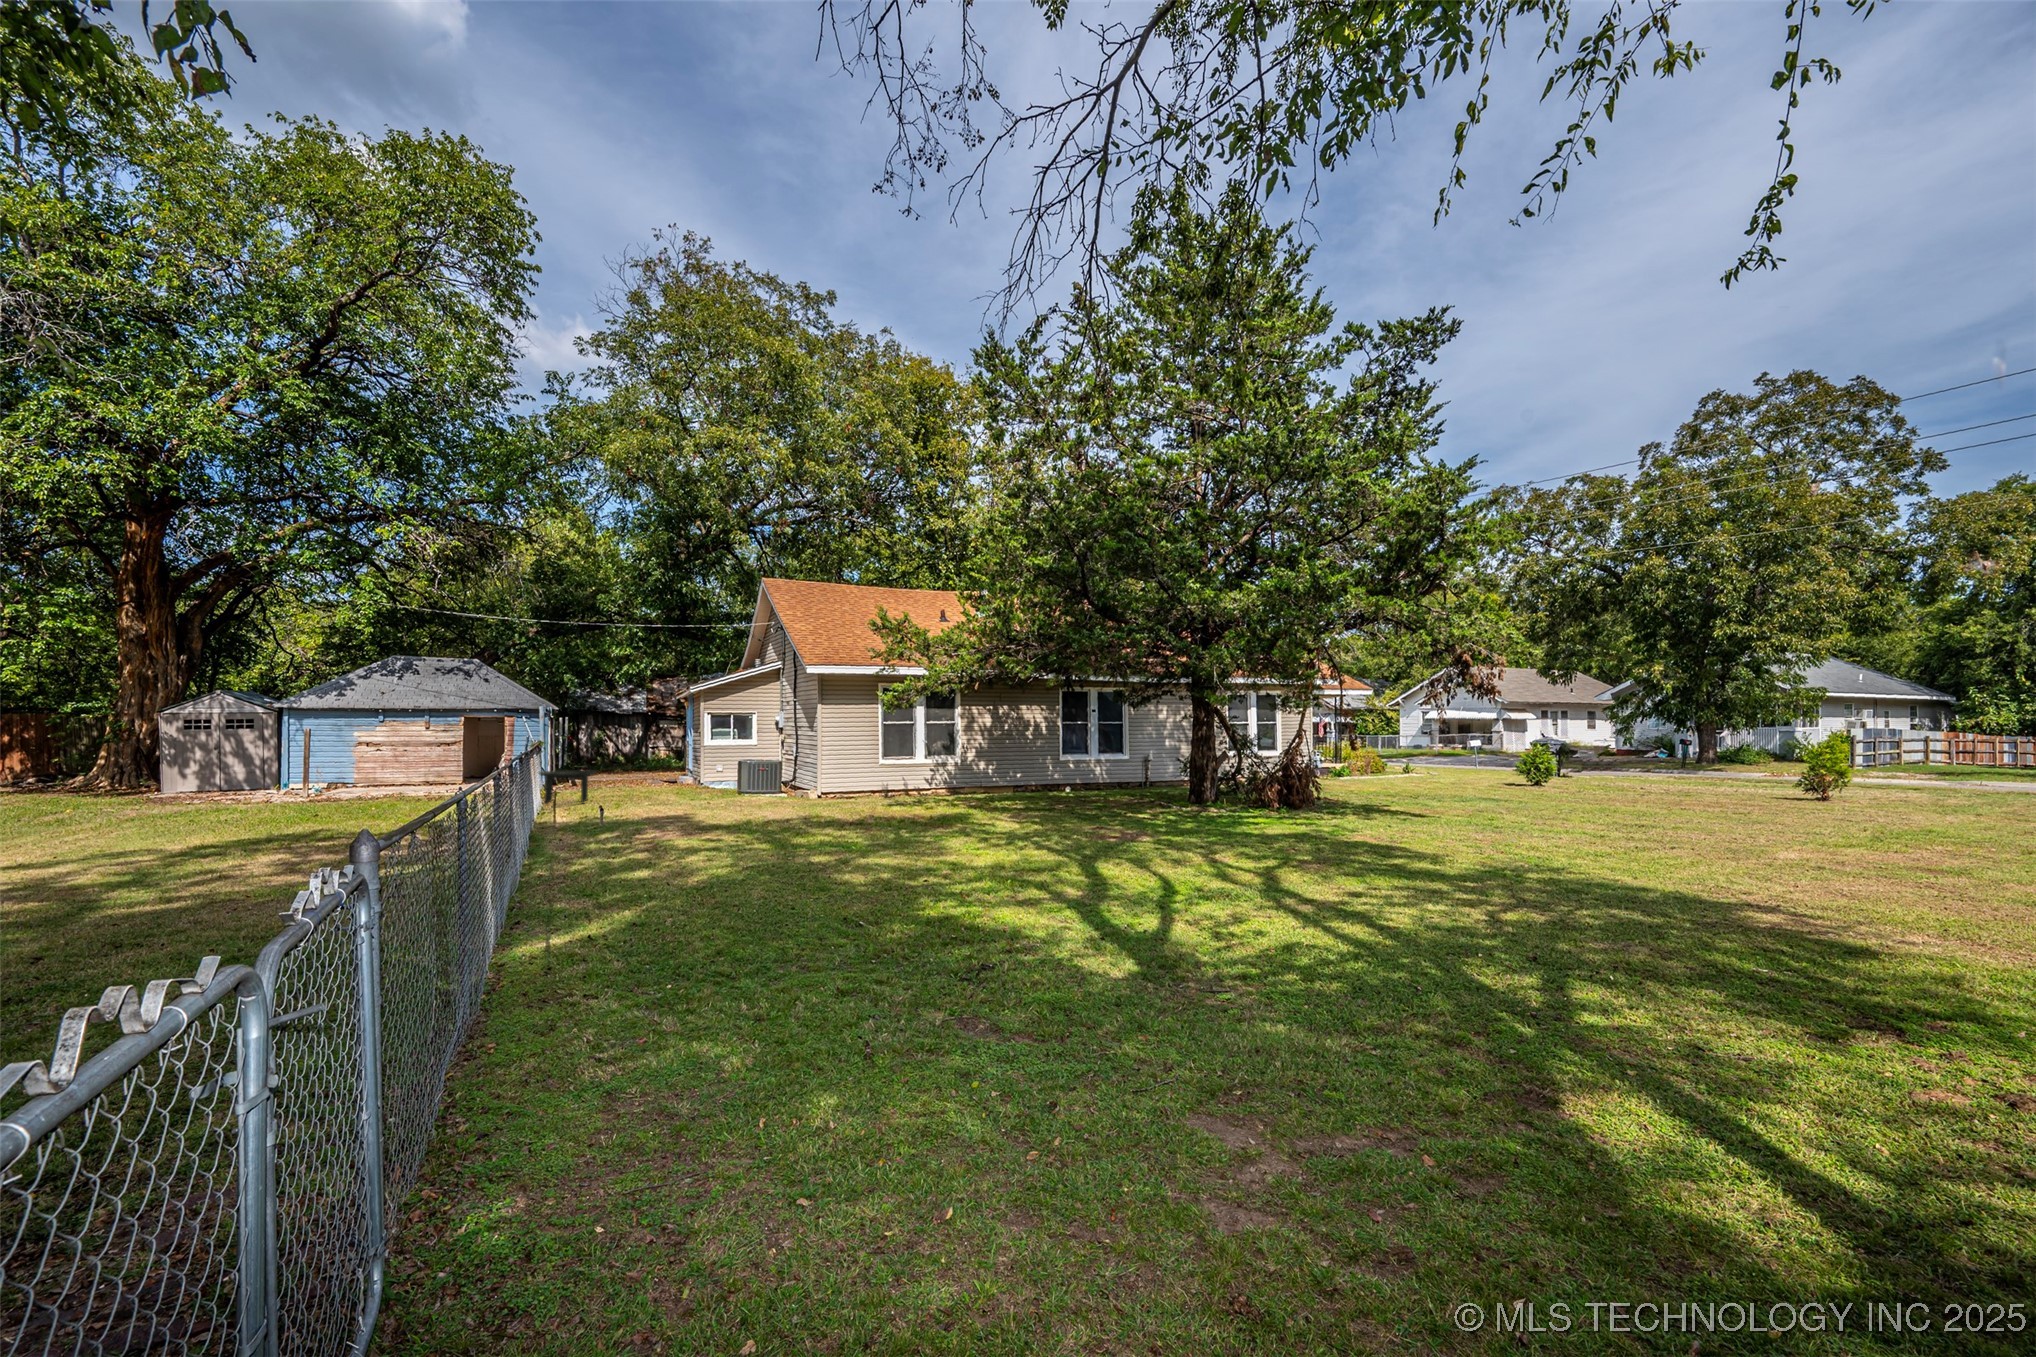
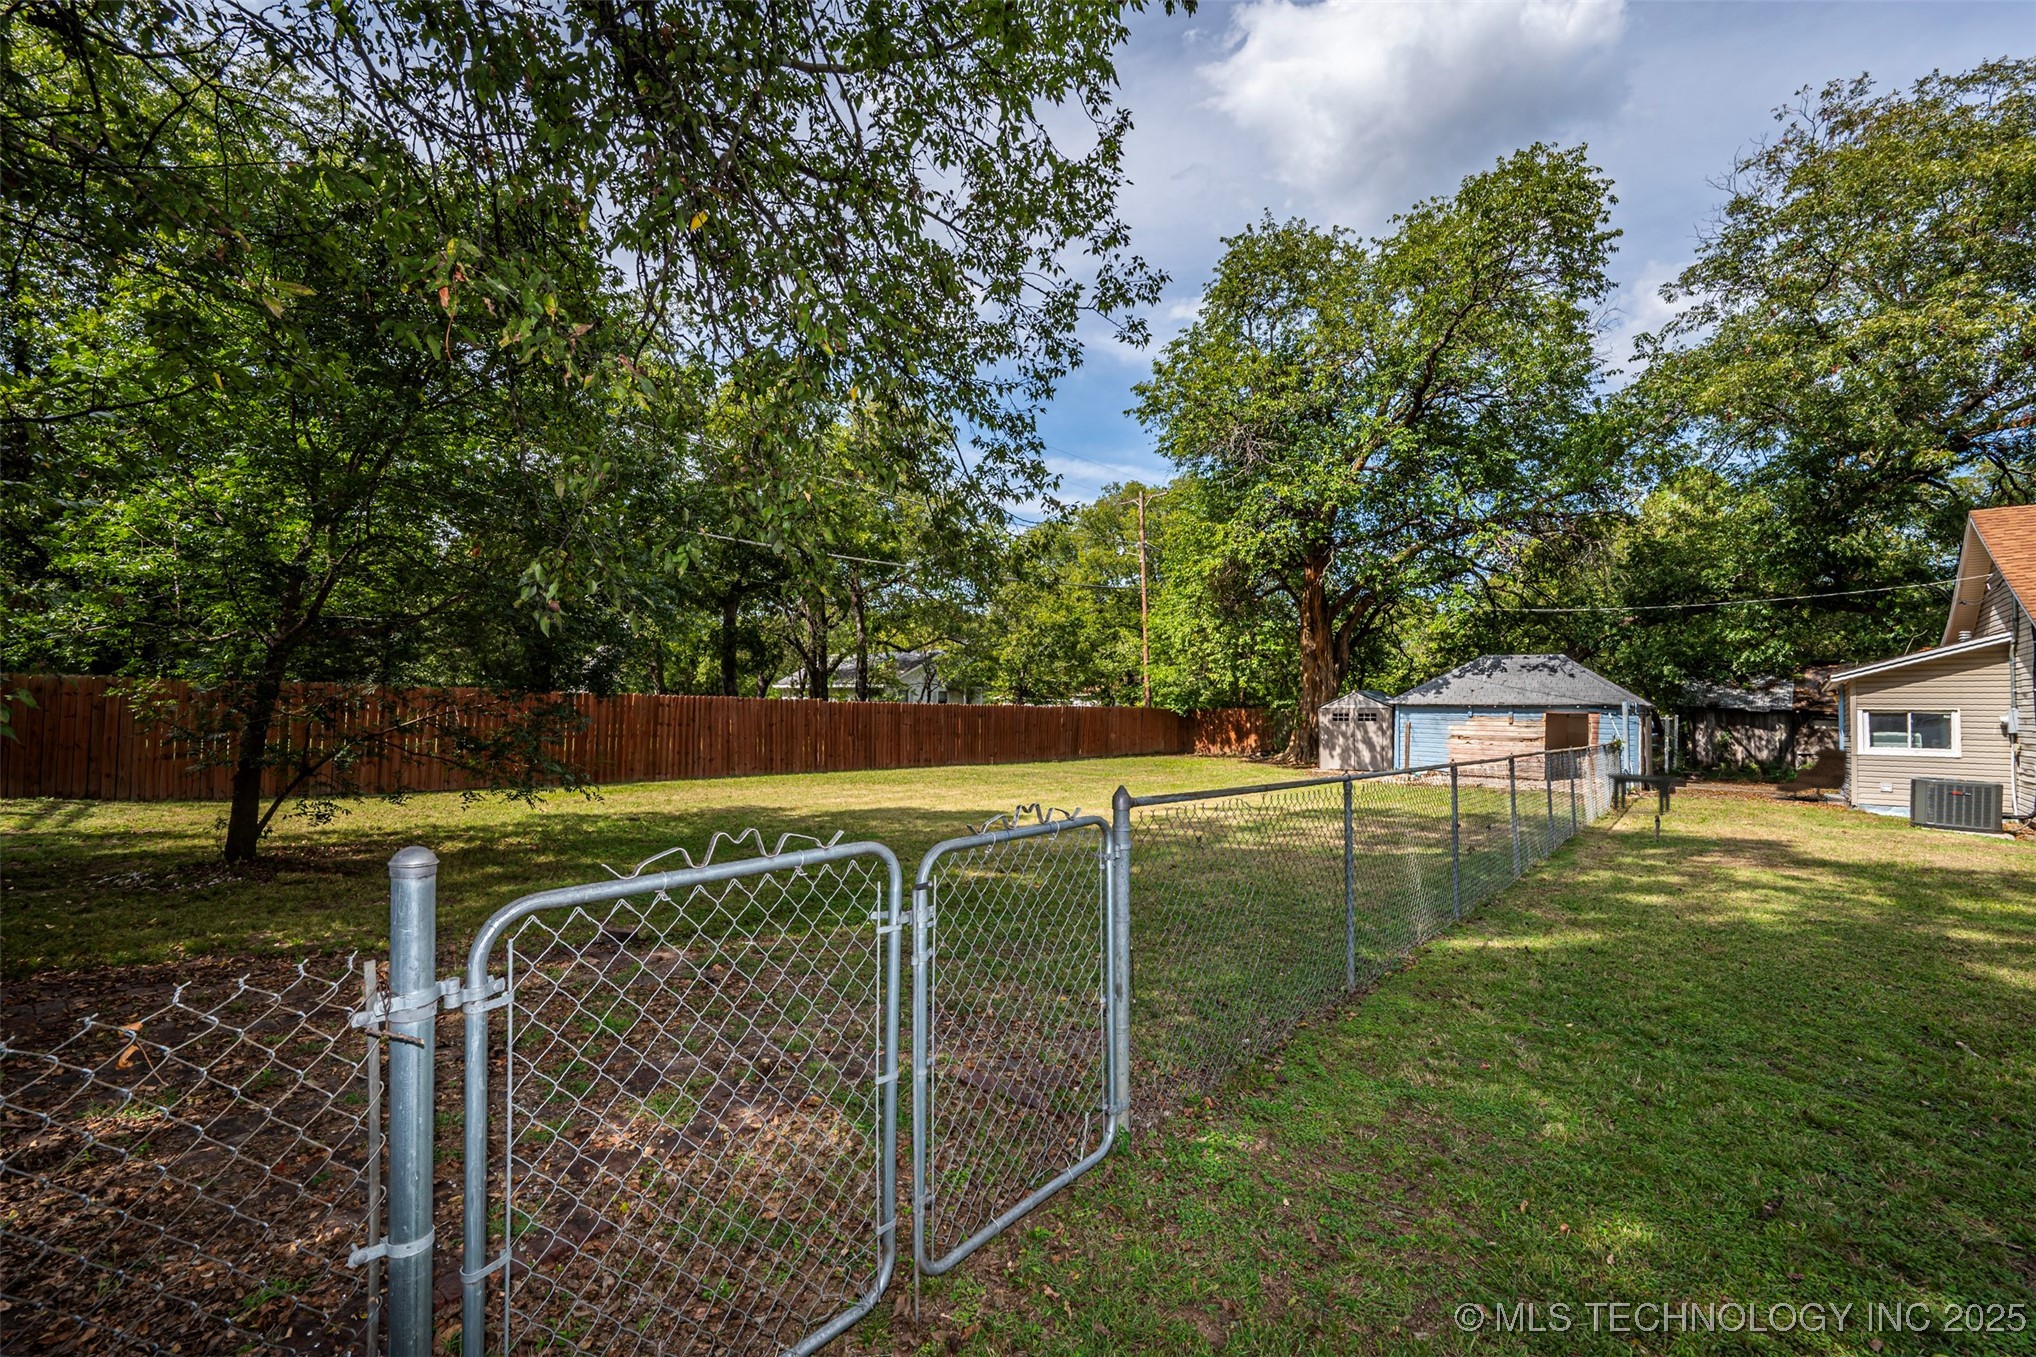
lounge chair: none [650,741,695,783] -> present [1776,749,1847,800]

